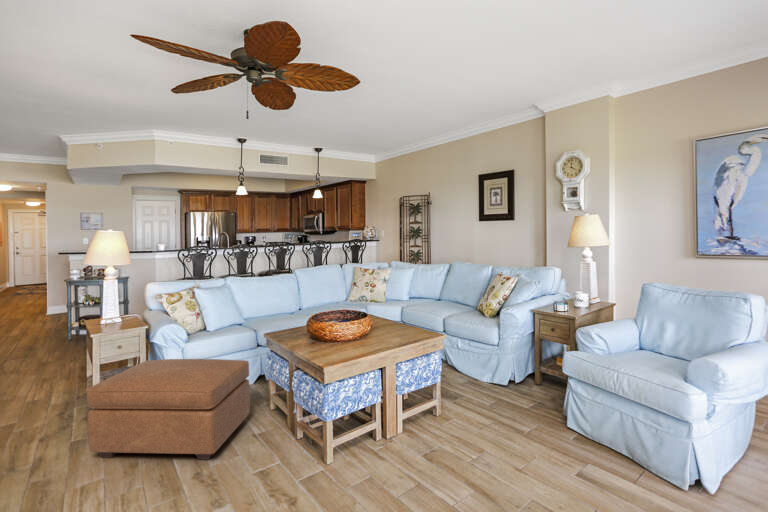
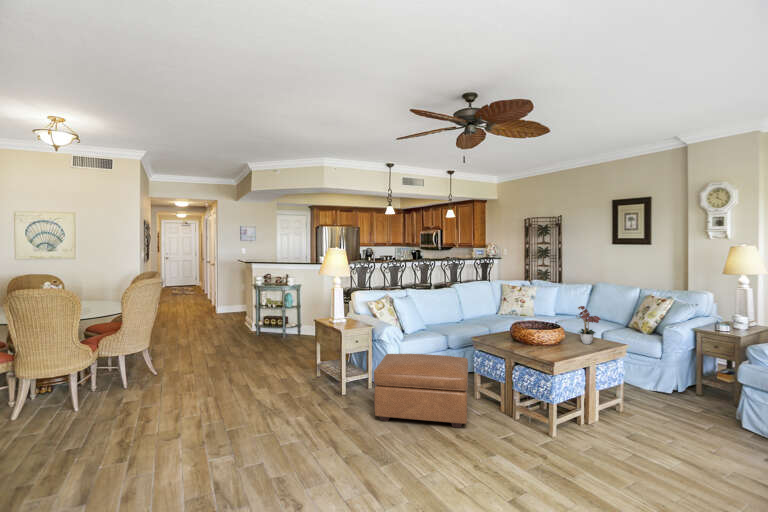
flower arrangement: none [384,286,418,336] -> present [578,306,601,344]

